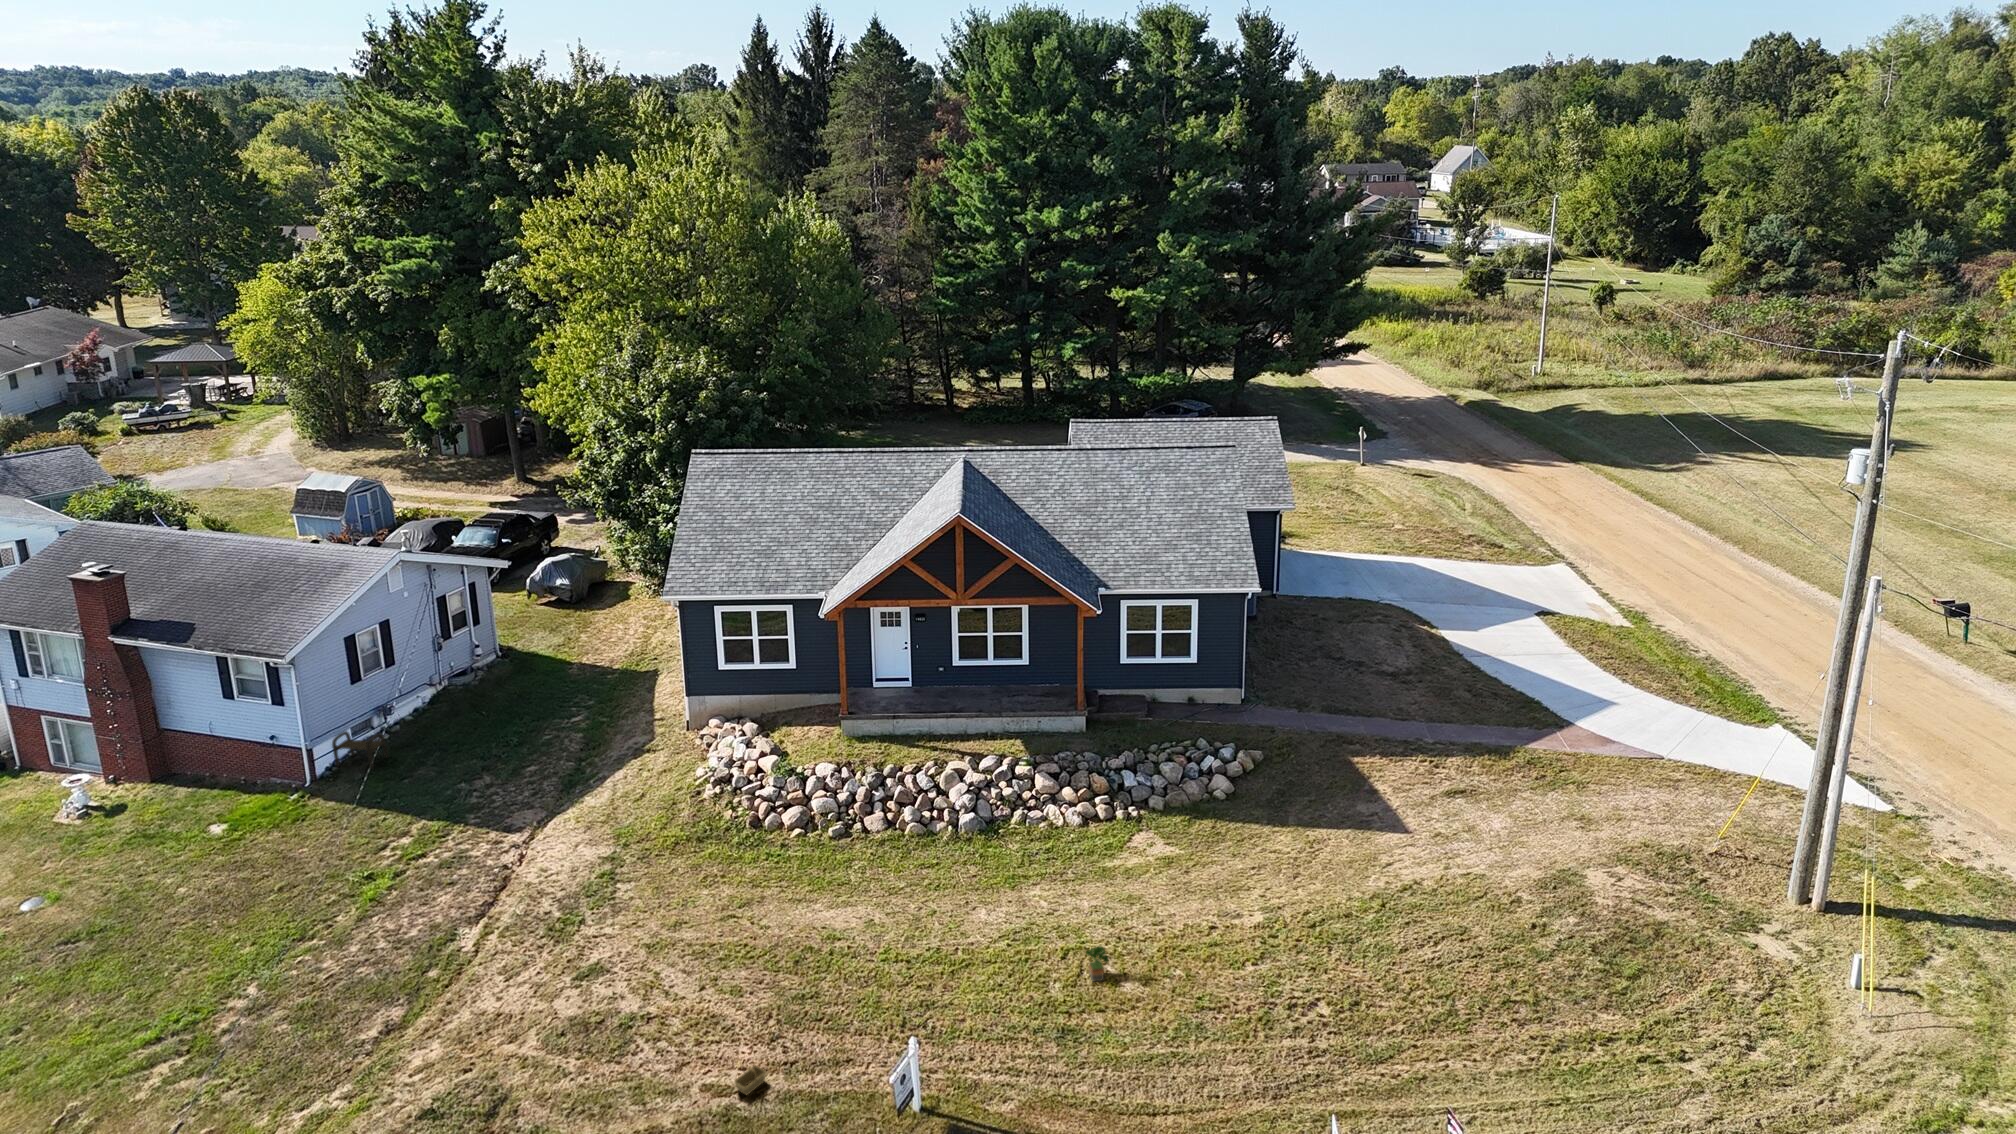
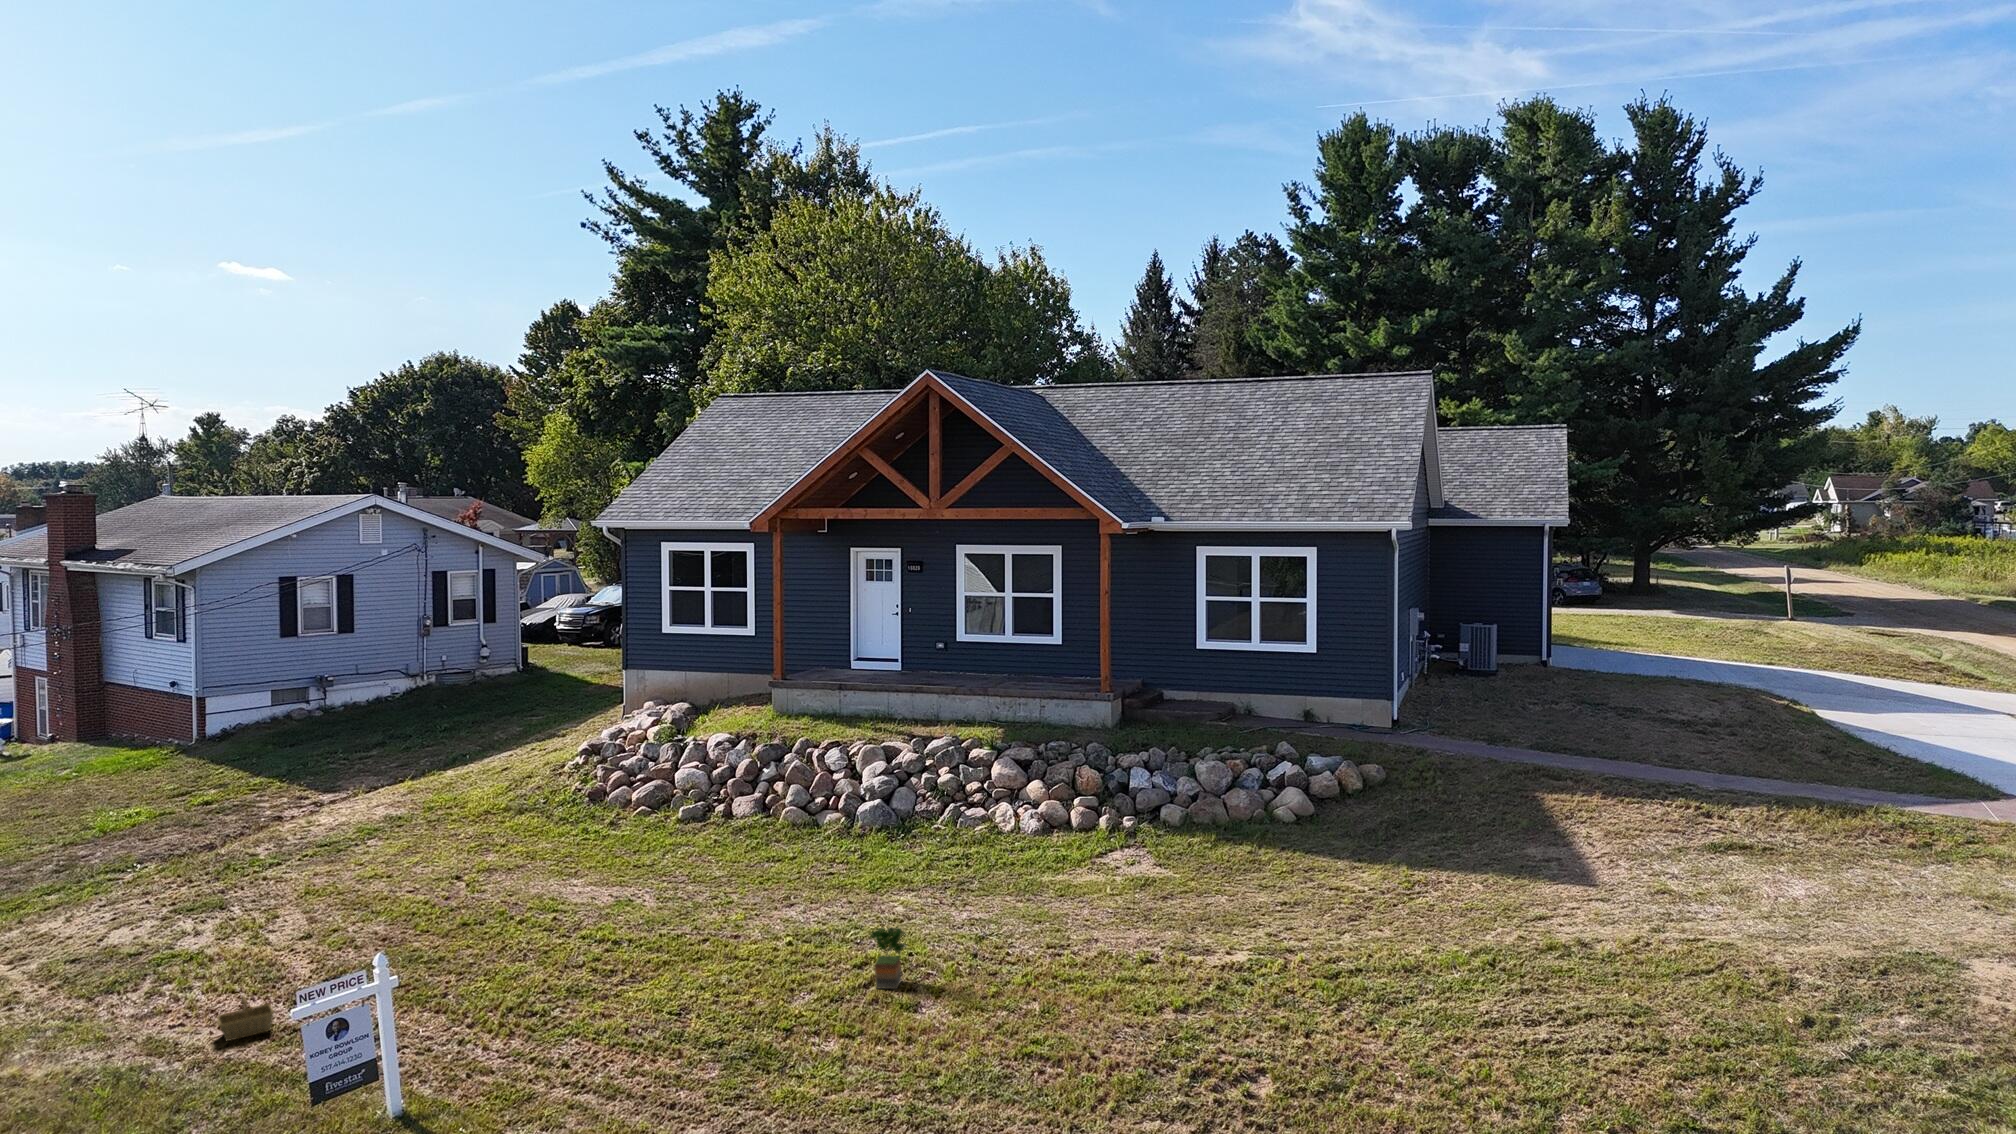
bench: present [332,731,388,769] -> none [241,693,302,737]

